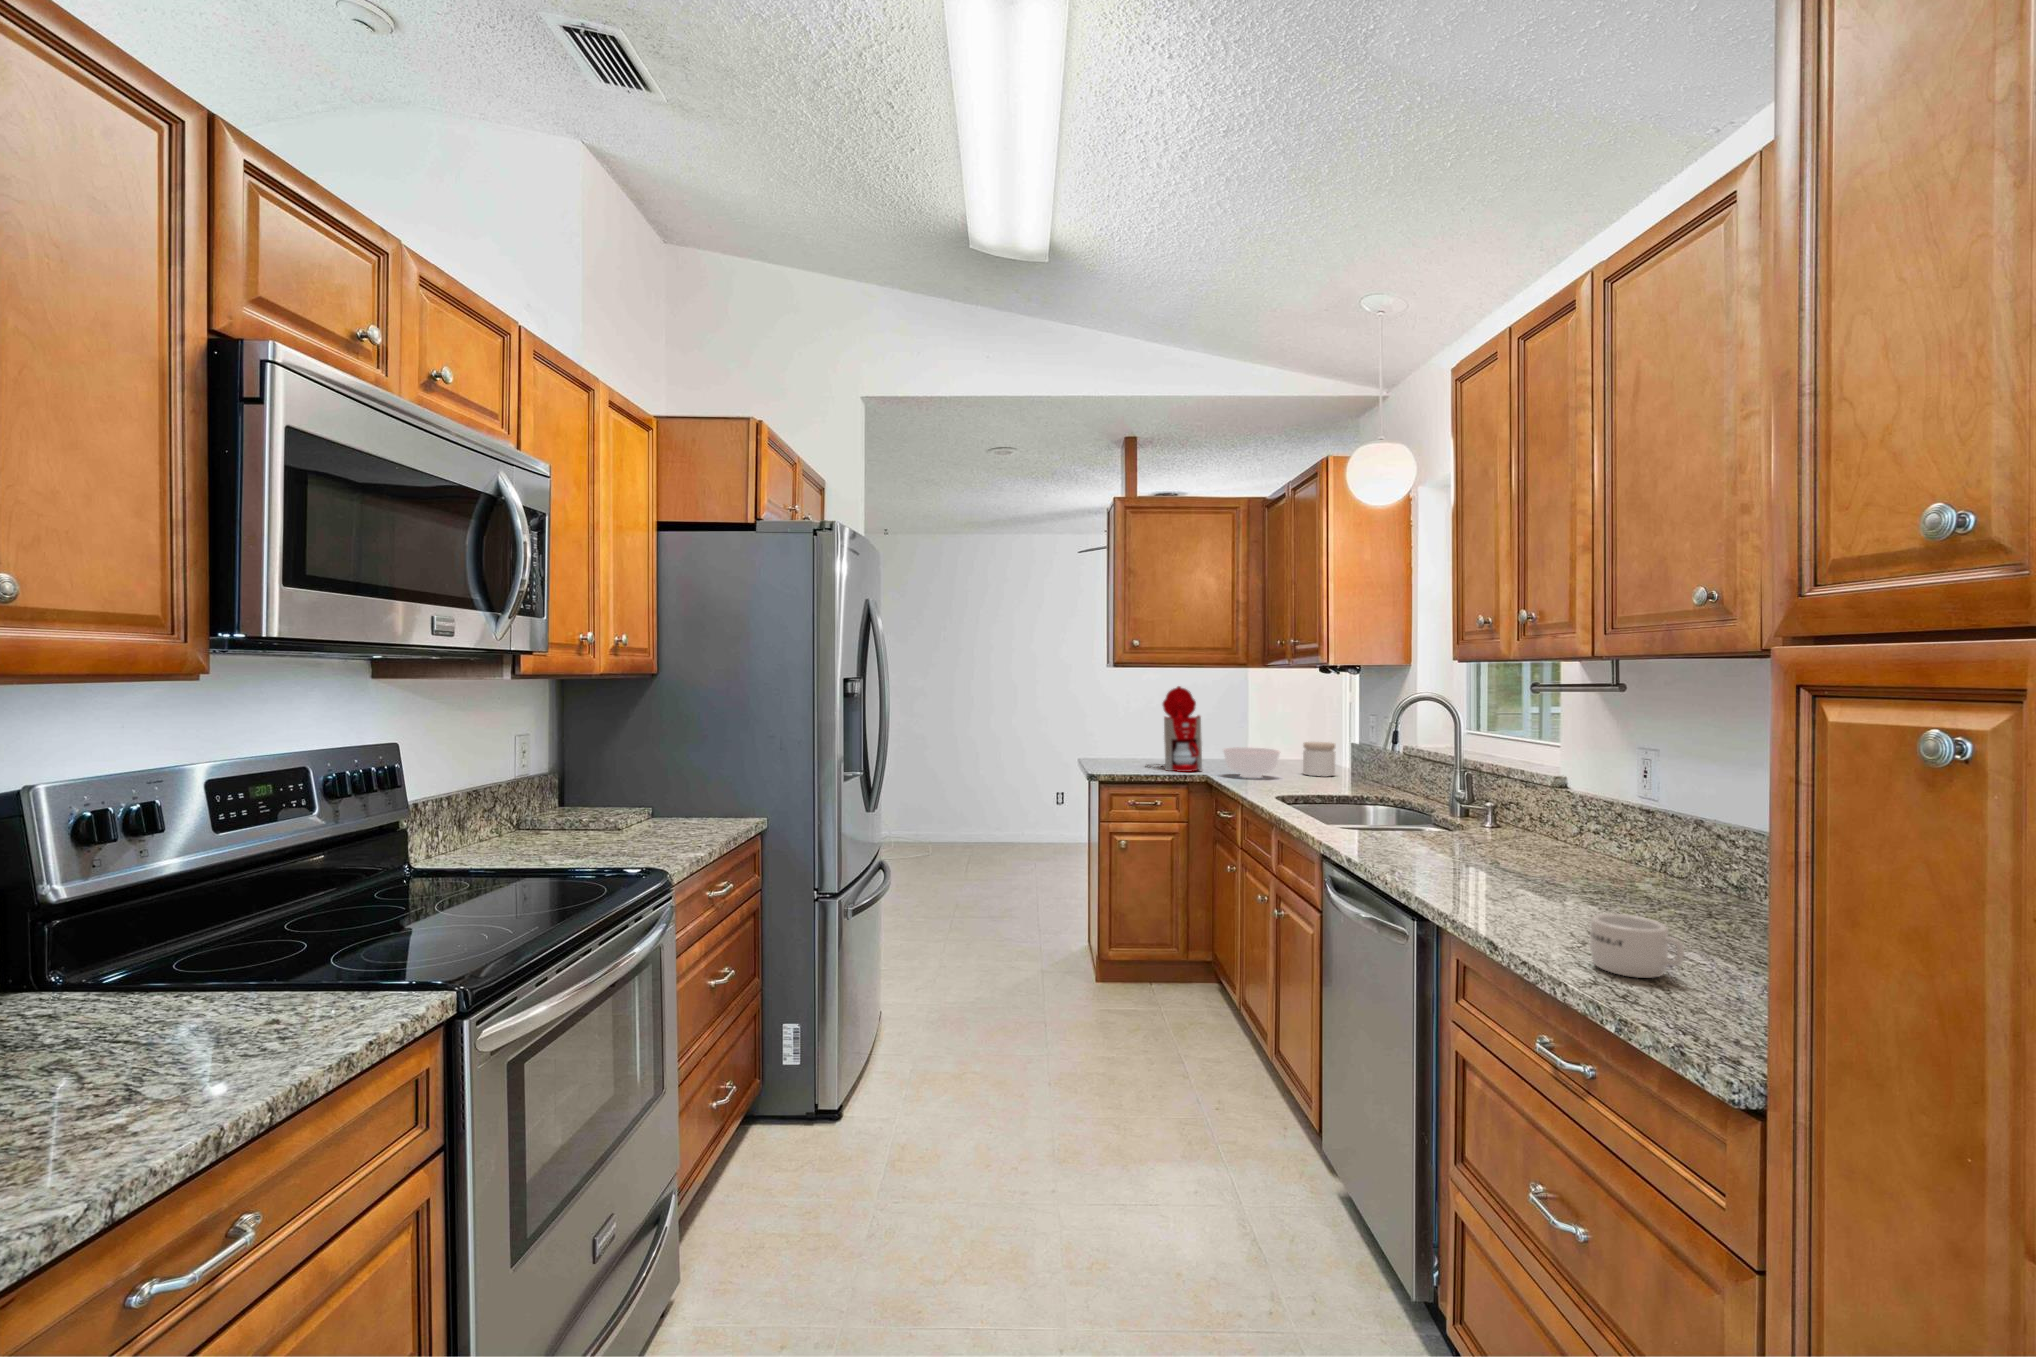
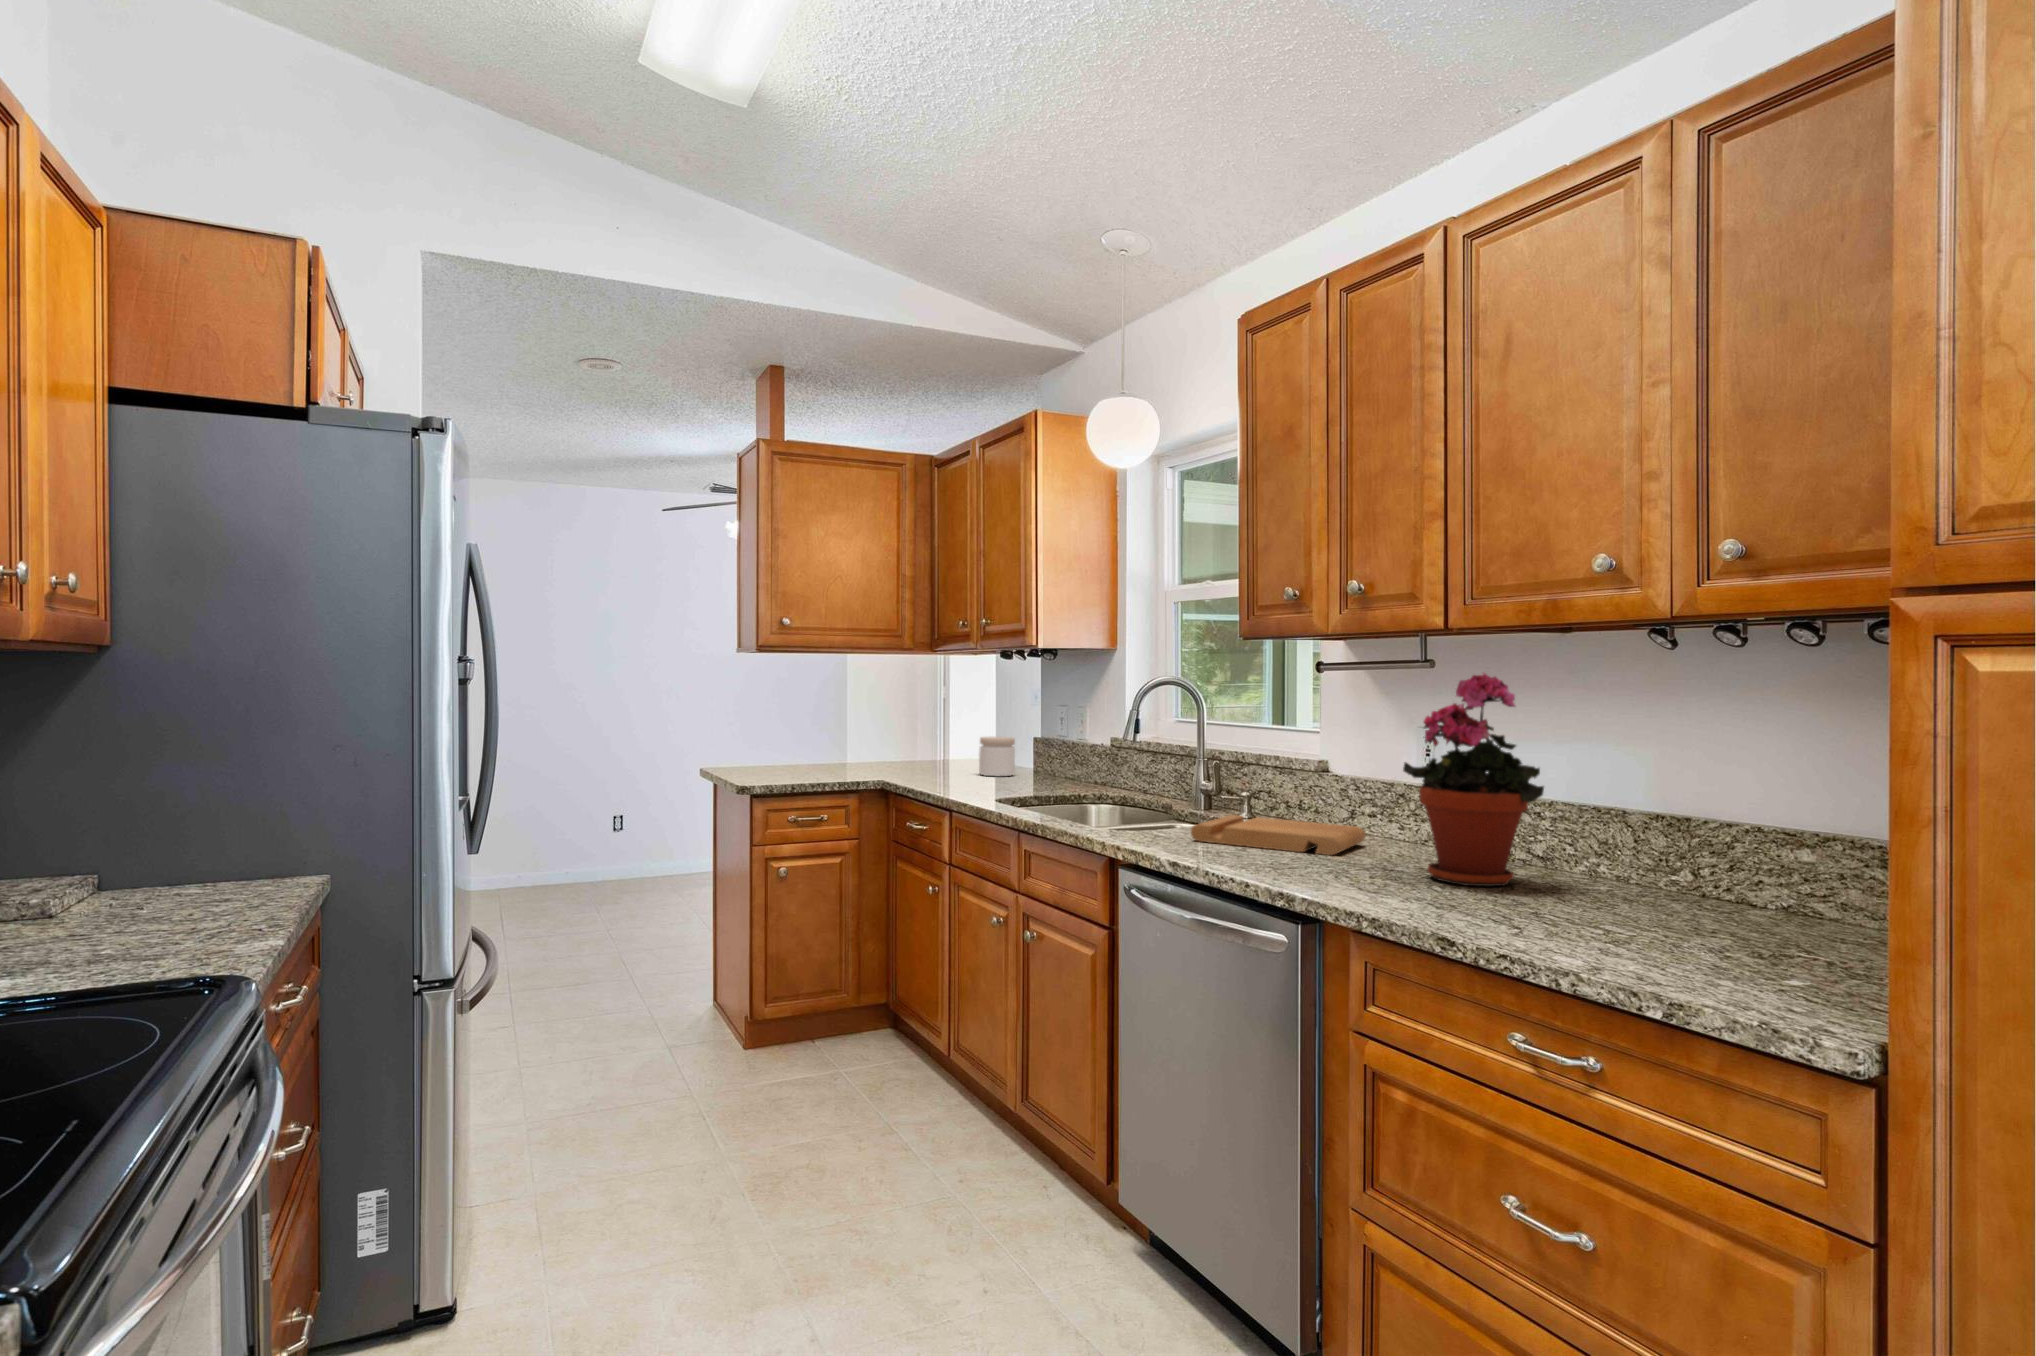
coffee maker: present [1147,686,1202,772] -> none [791,672,866,778]
potted plant: none [1558,698,1709,909] -> present [1403,673,1544,886]
bowl: present [1223,747,1280,778] -> none [898,745,965,781]
cutting board: none [1397,822,1577,866] -> present [1191,815,1365,855]
mug: present [1590,913,1684,978] -> none [1552,890,1648,953]

